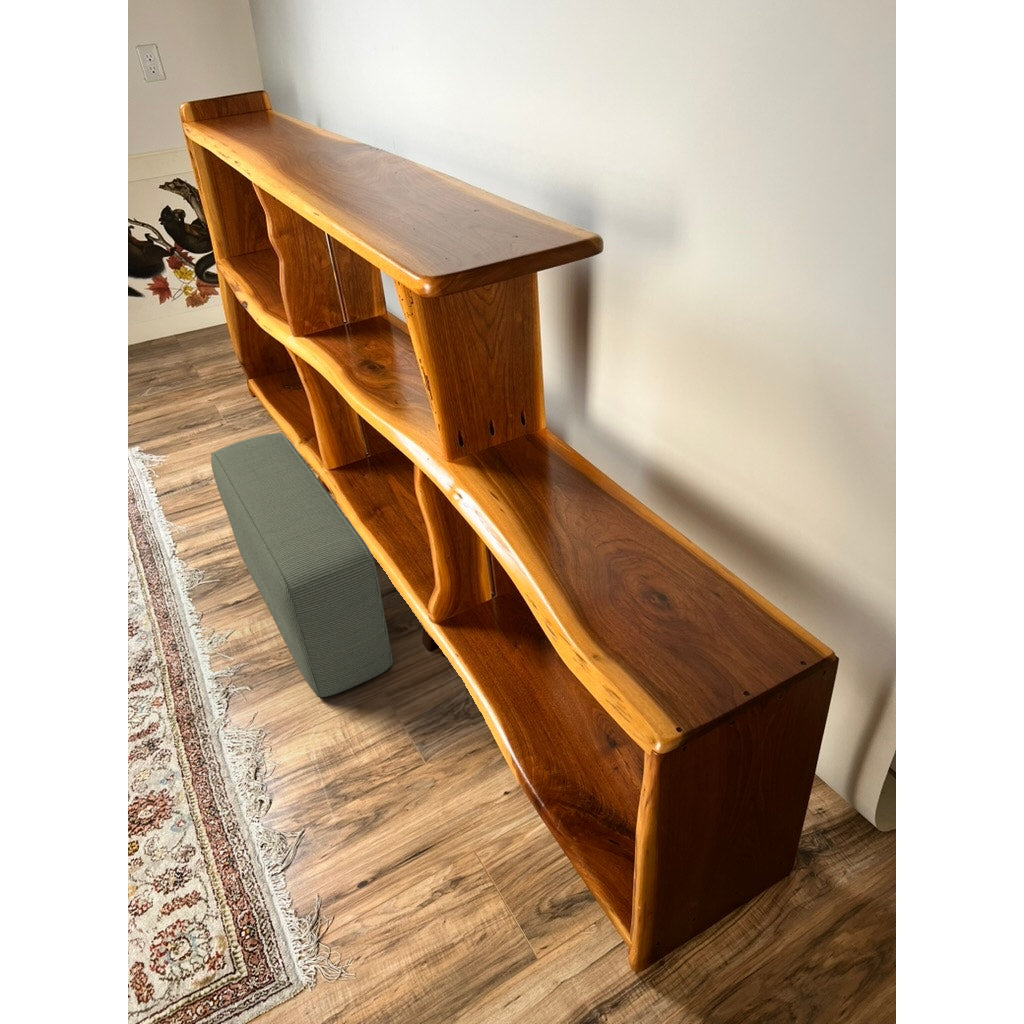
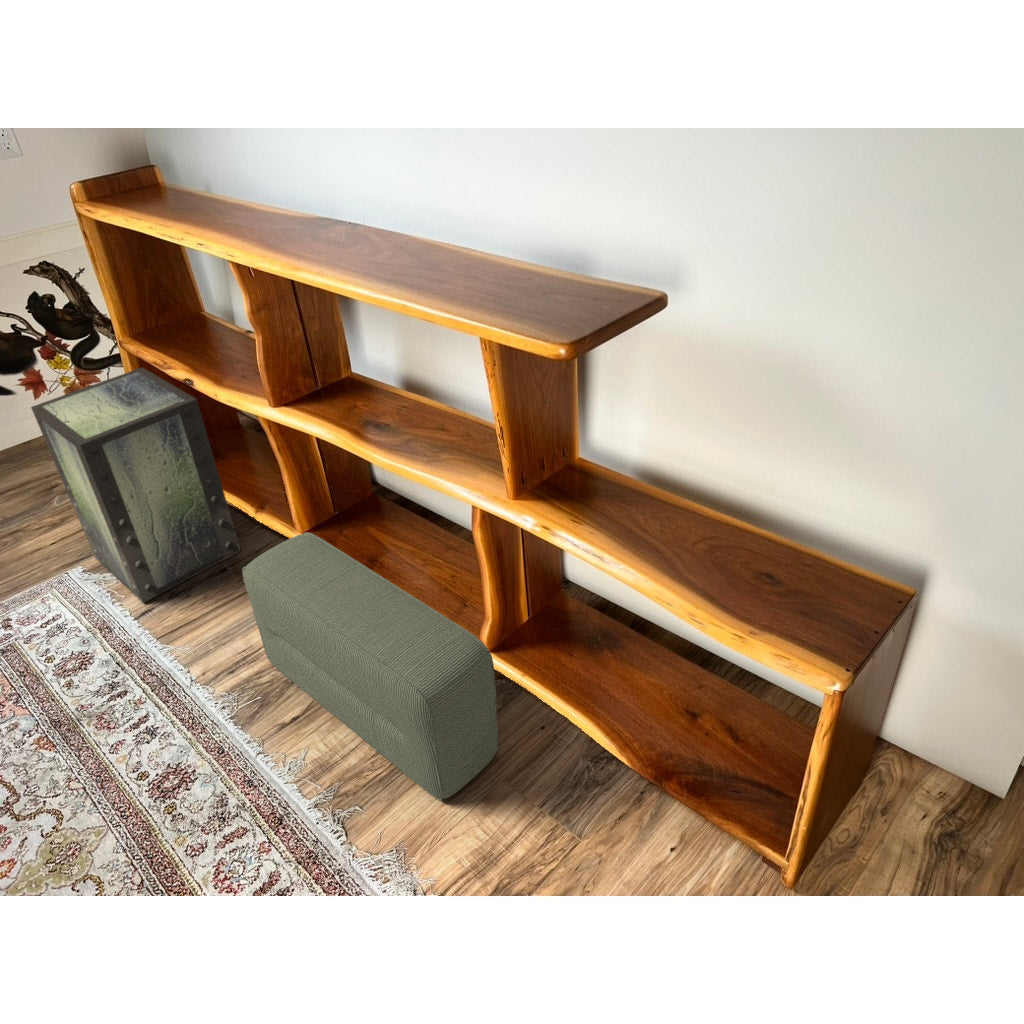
storage box: none [100,273,269,484] -> present [31,368,241,603]

